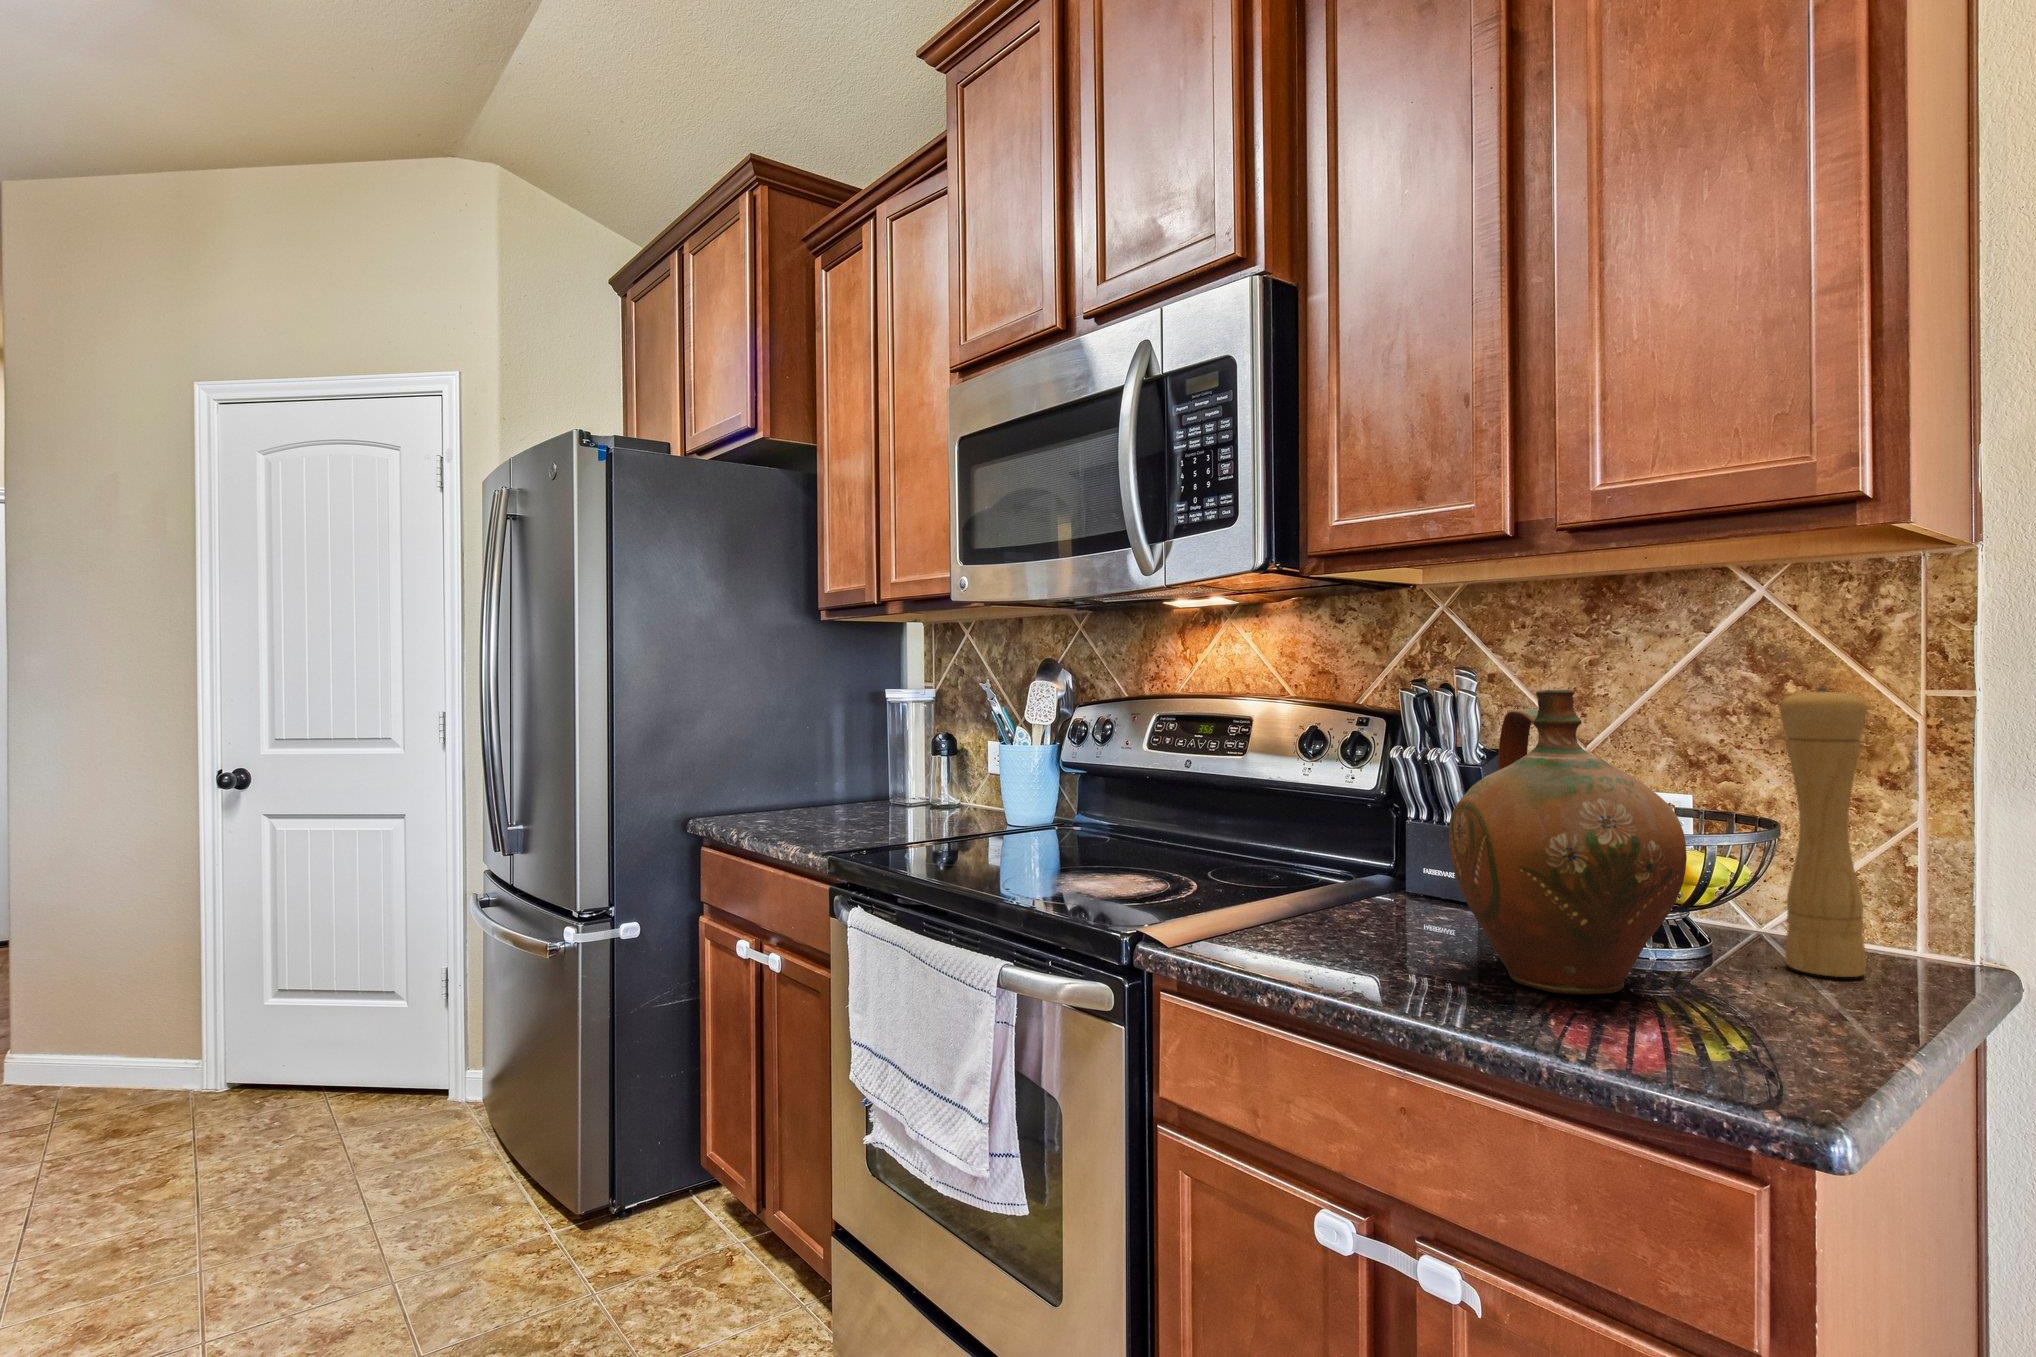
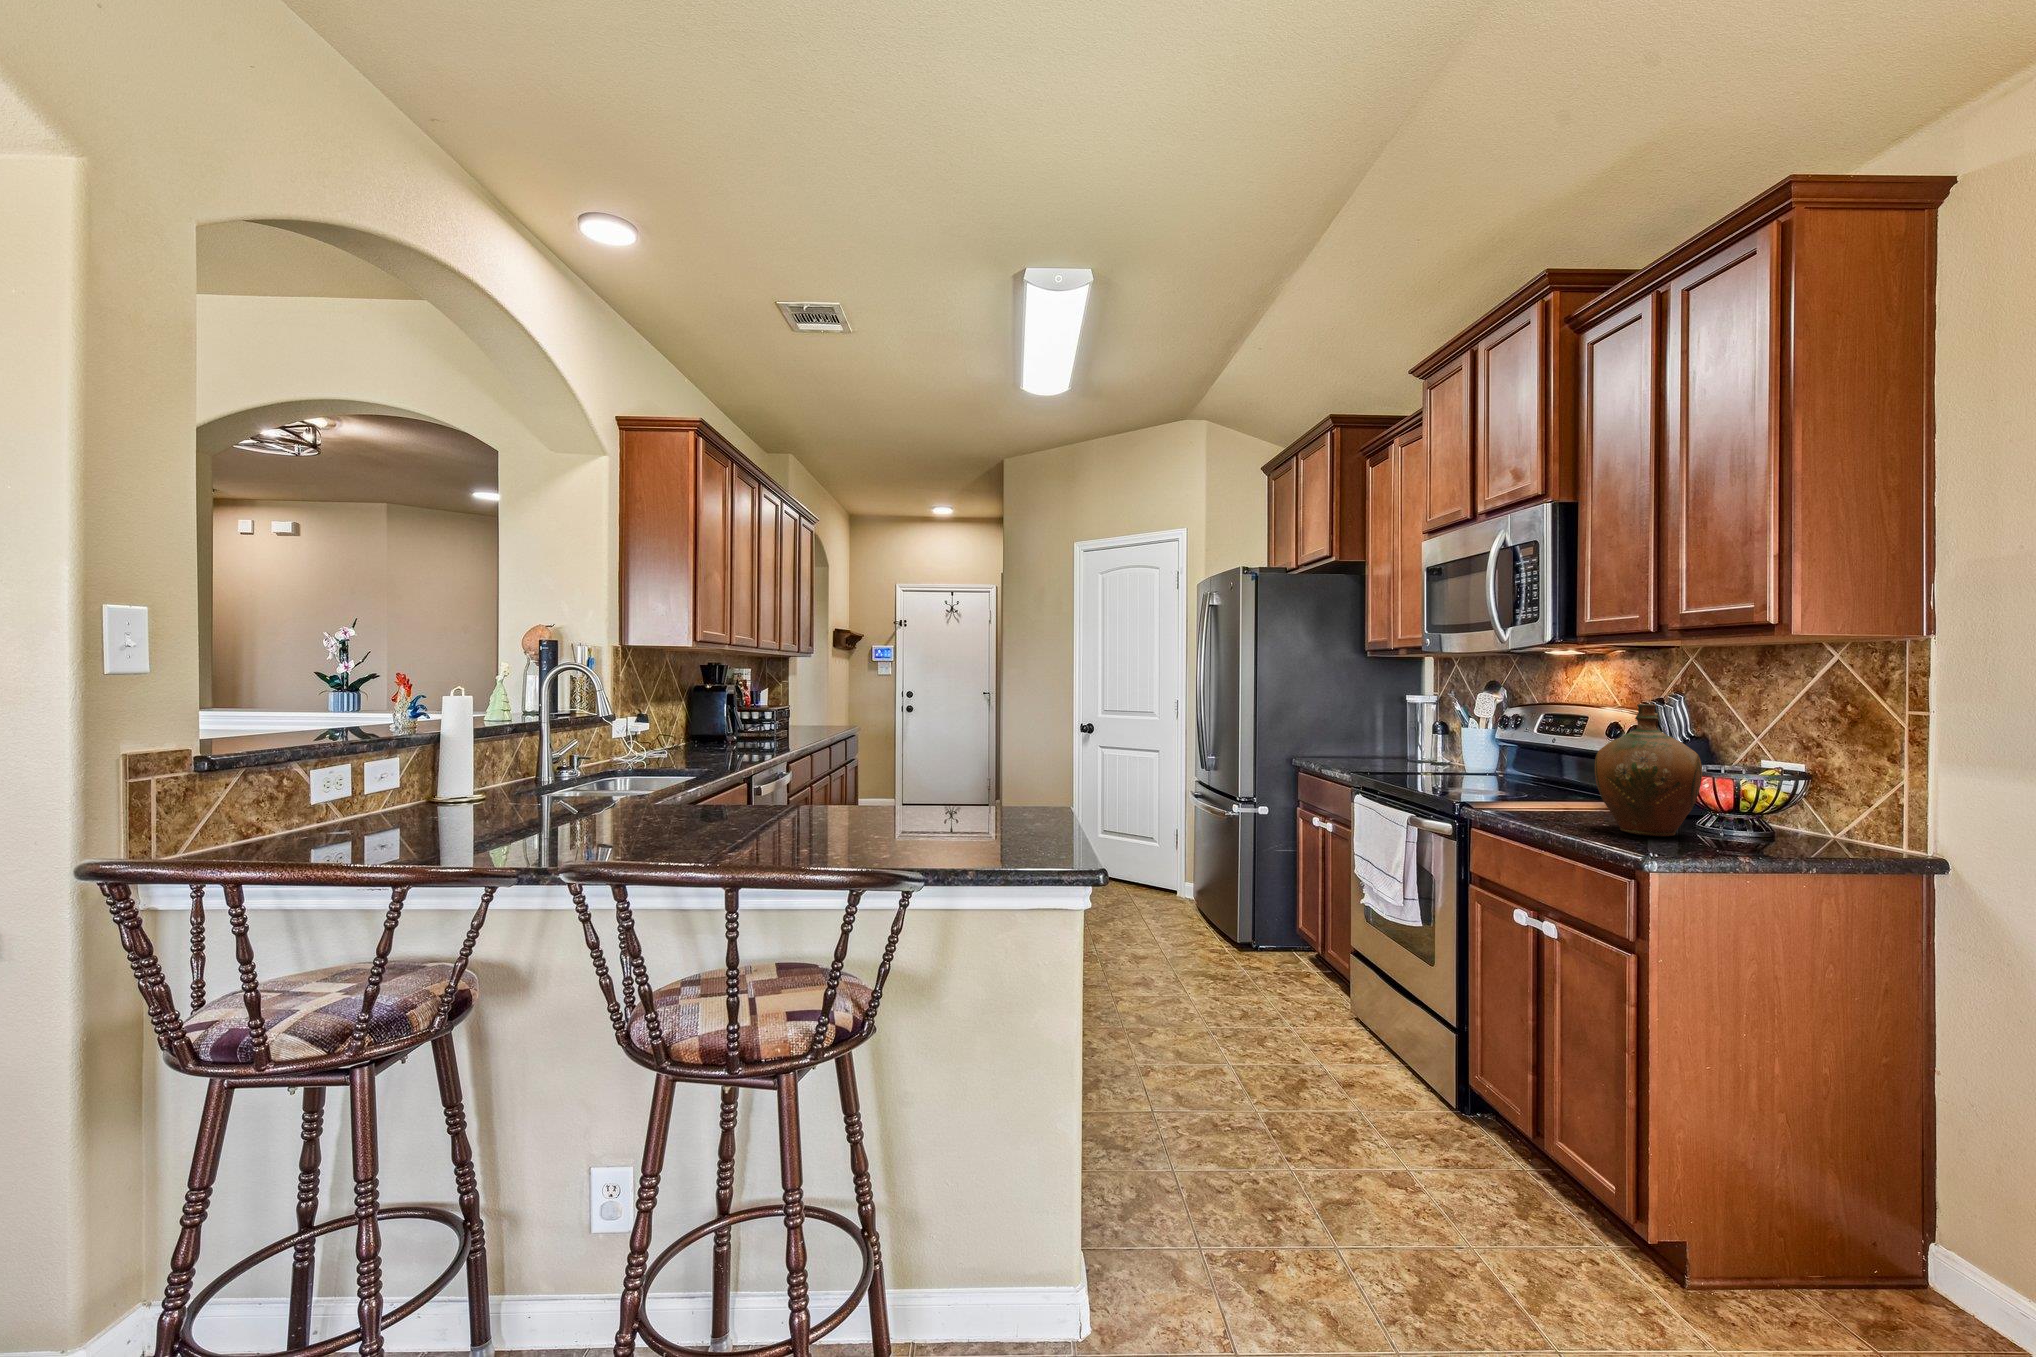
pepper mill: present [1780,687,1867,977] -> none [1795,708,1842,849]

